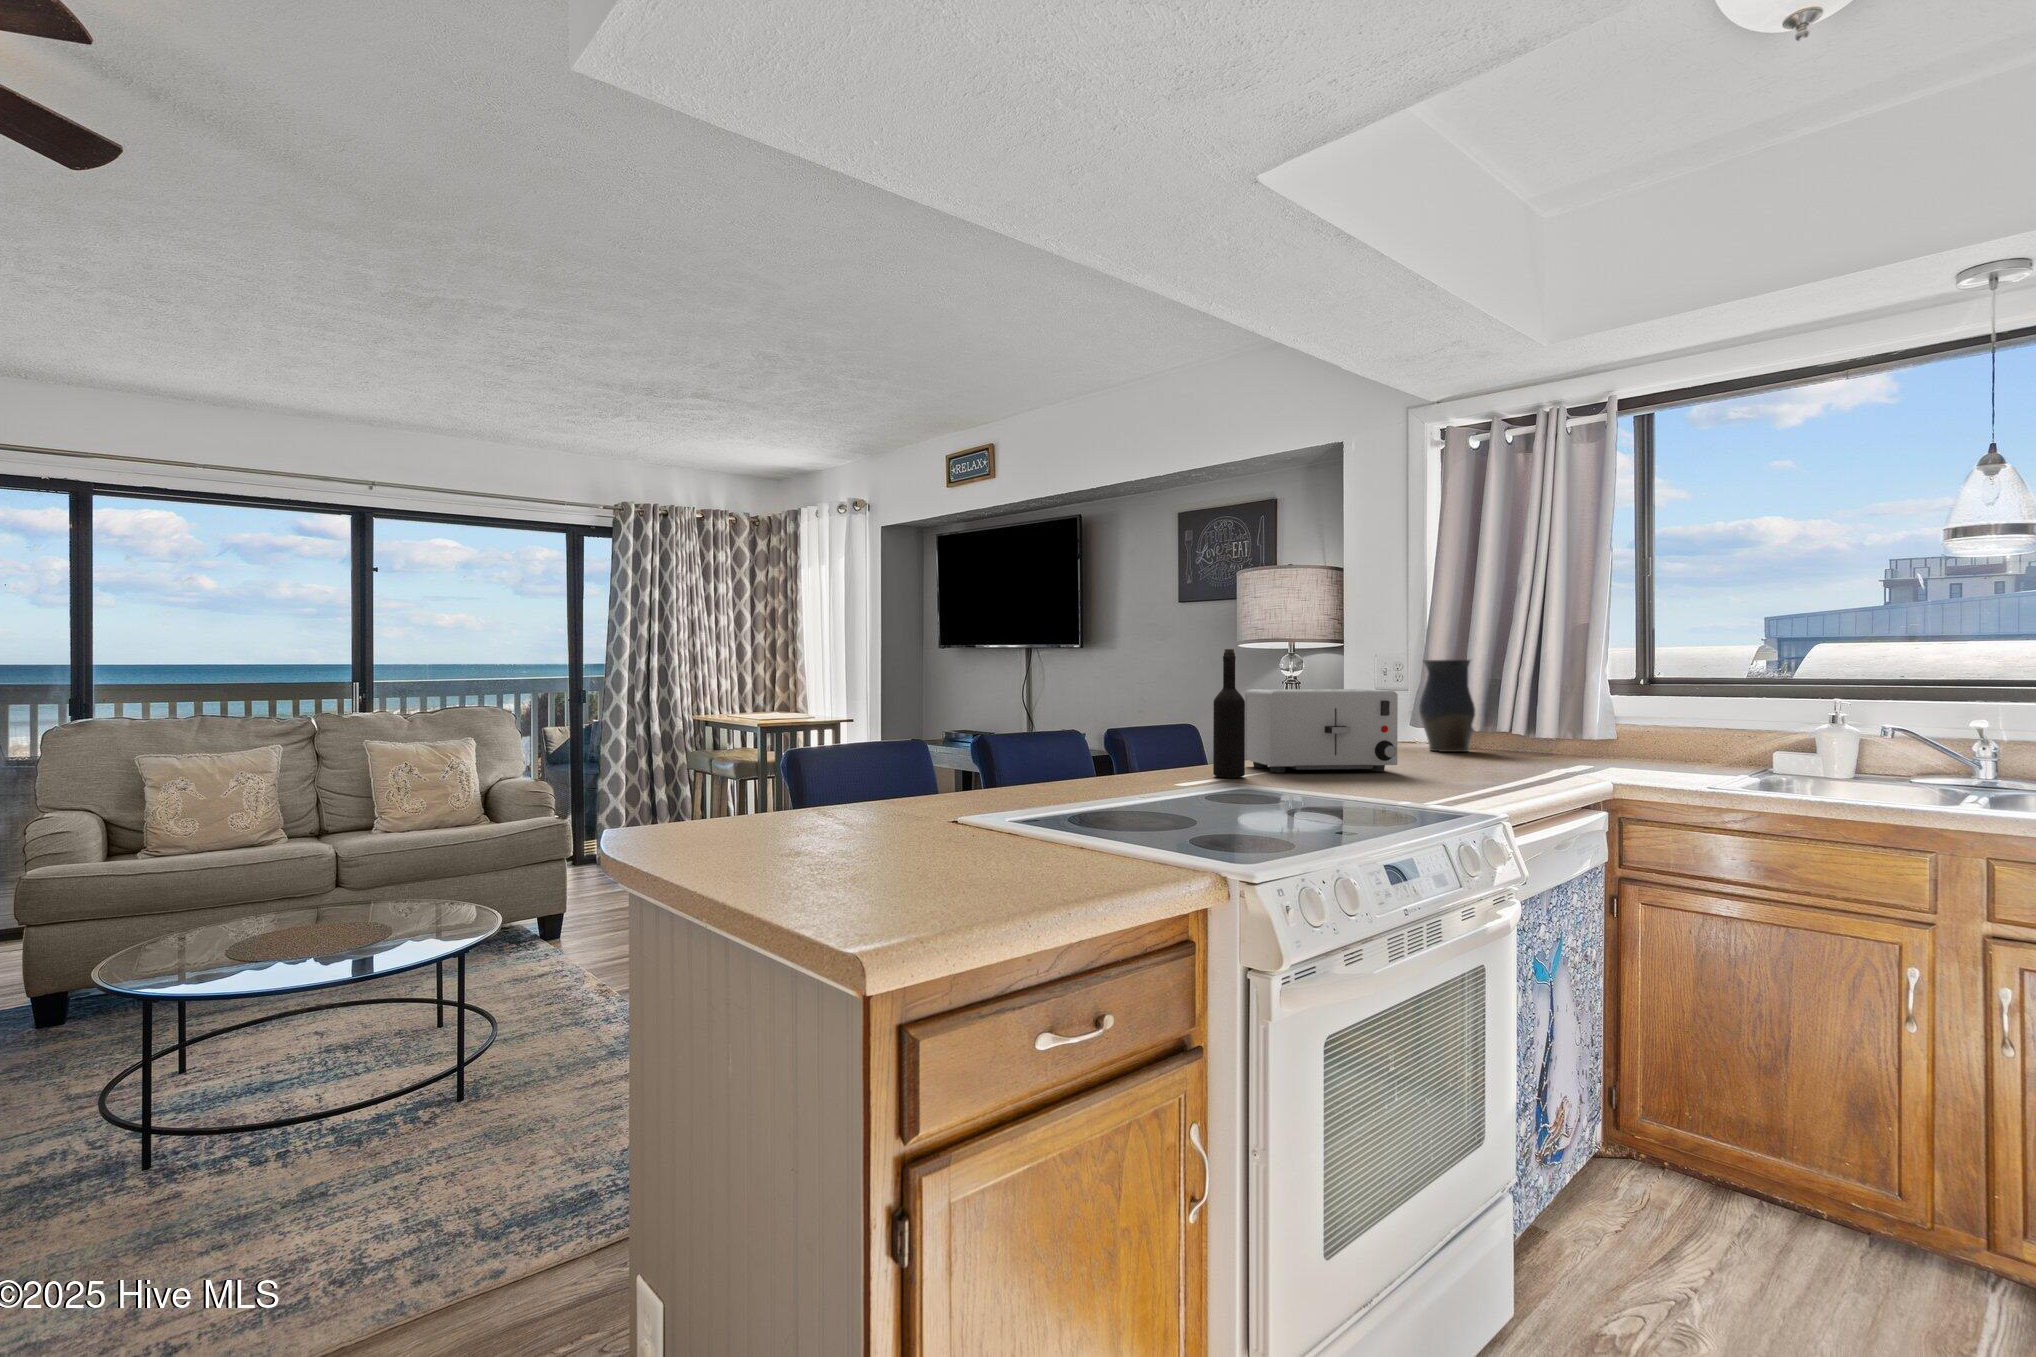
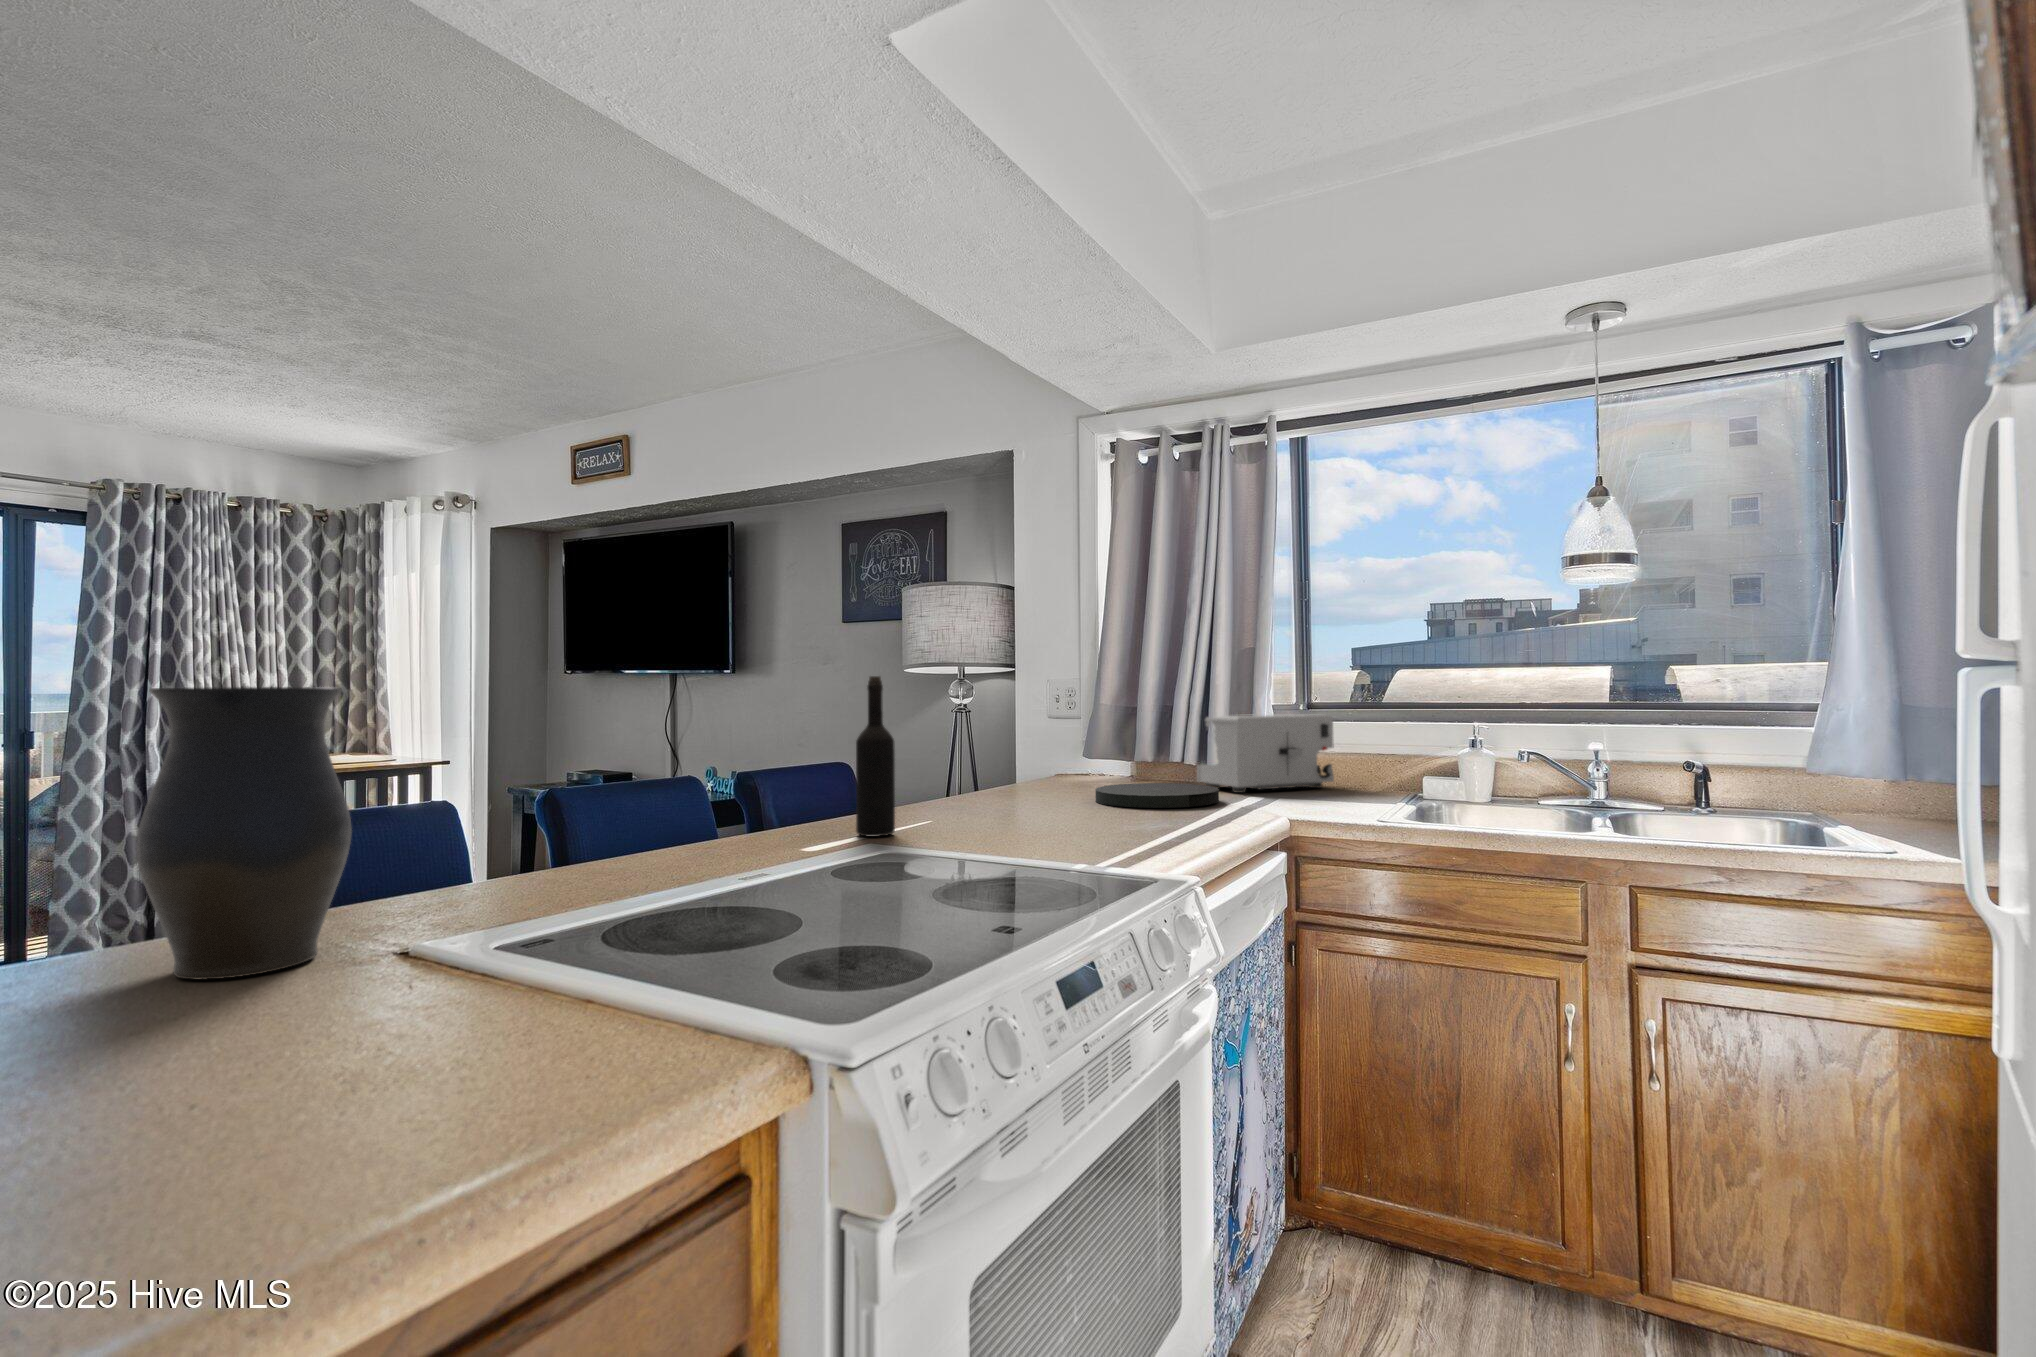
vase: present [1419,660,1475,752] -> present [136,687,352,979]
toaster: present [1245,689,1398,773] -> present [1197,714,1334,793]
plate: none [1420,749,1545,769] -> present [1095,783,1219,808]

